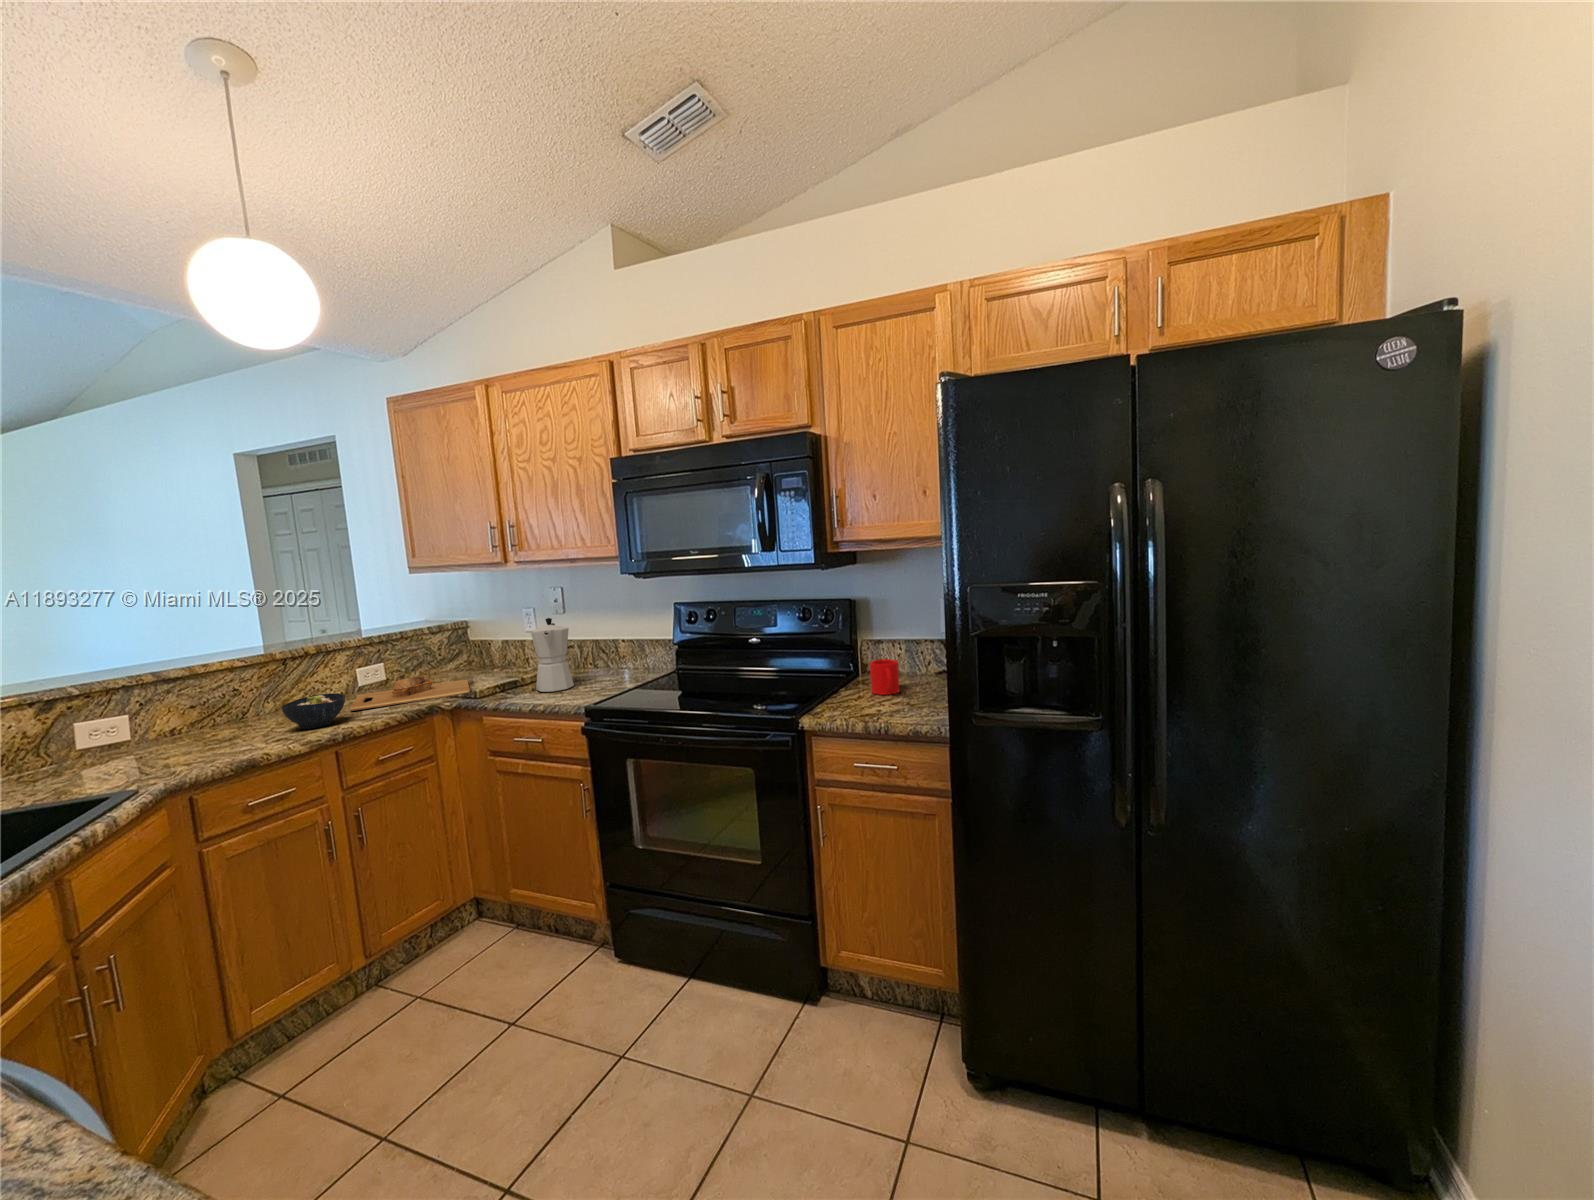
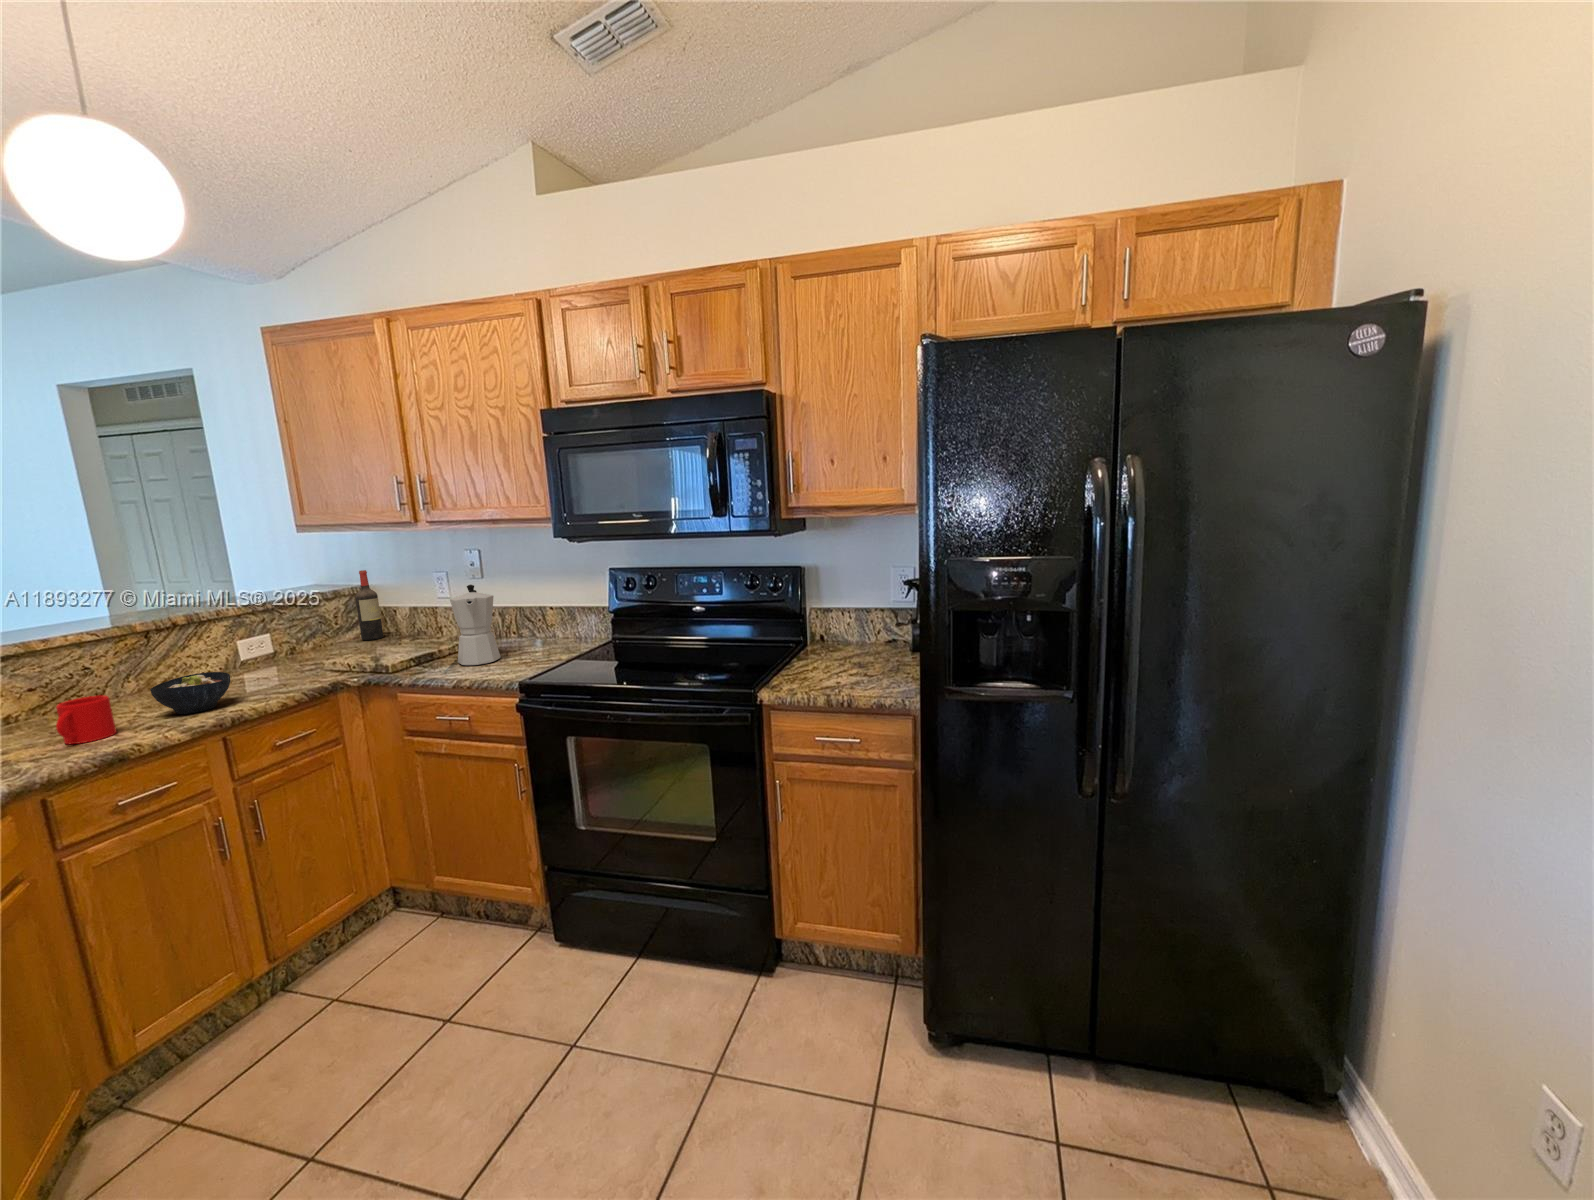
wine bottle: none [456,607,478,670] -> present [355,570,383,640]
mug: present [870,659,900,695] -> present [56,695,116,744]
cutting board: present [350,675,470,711] -> none [236,648,380,691]

